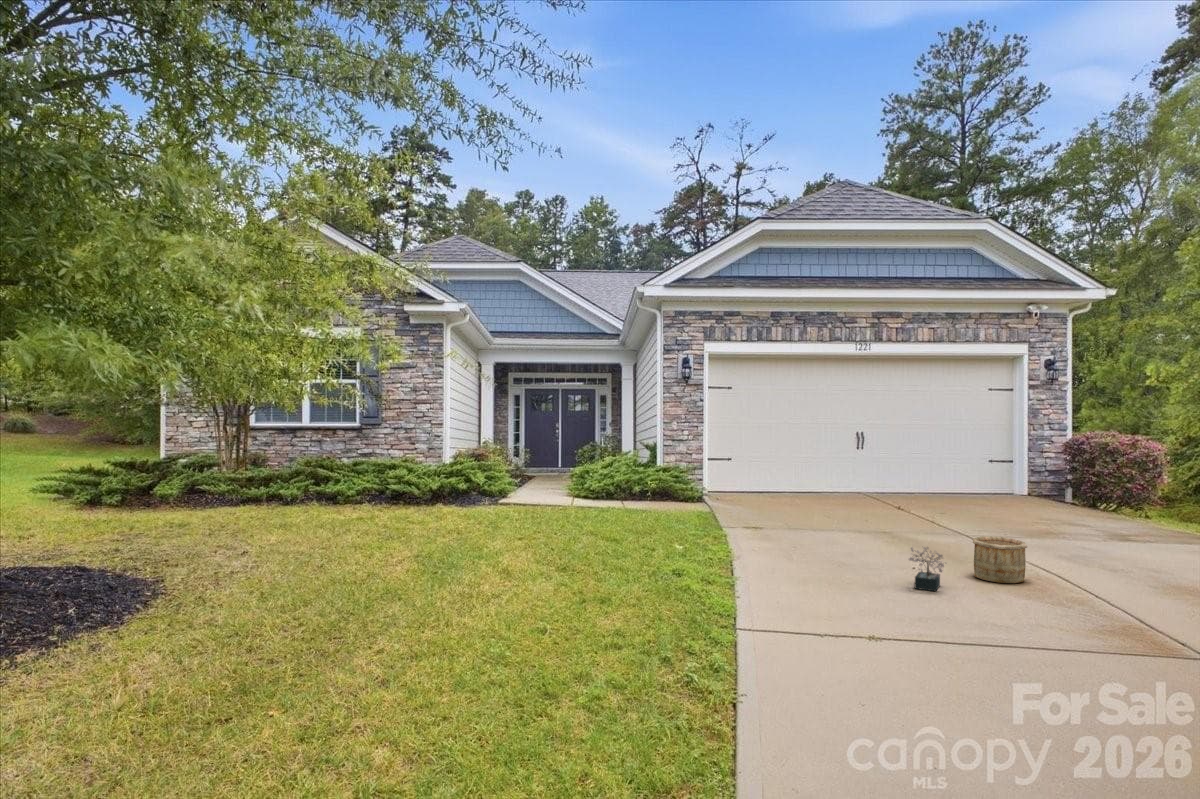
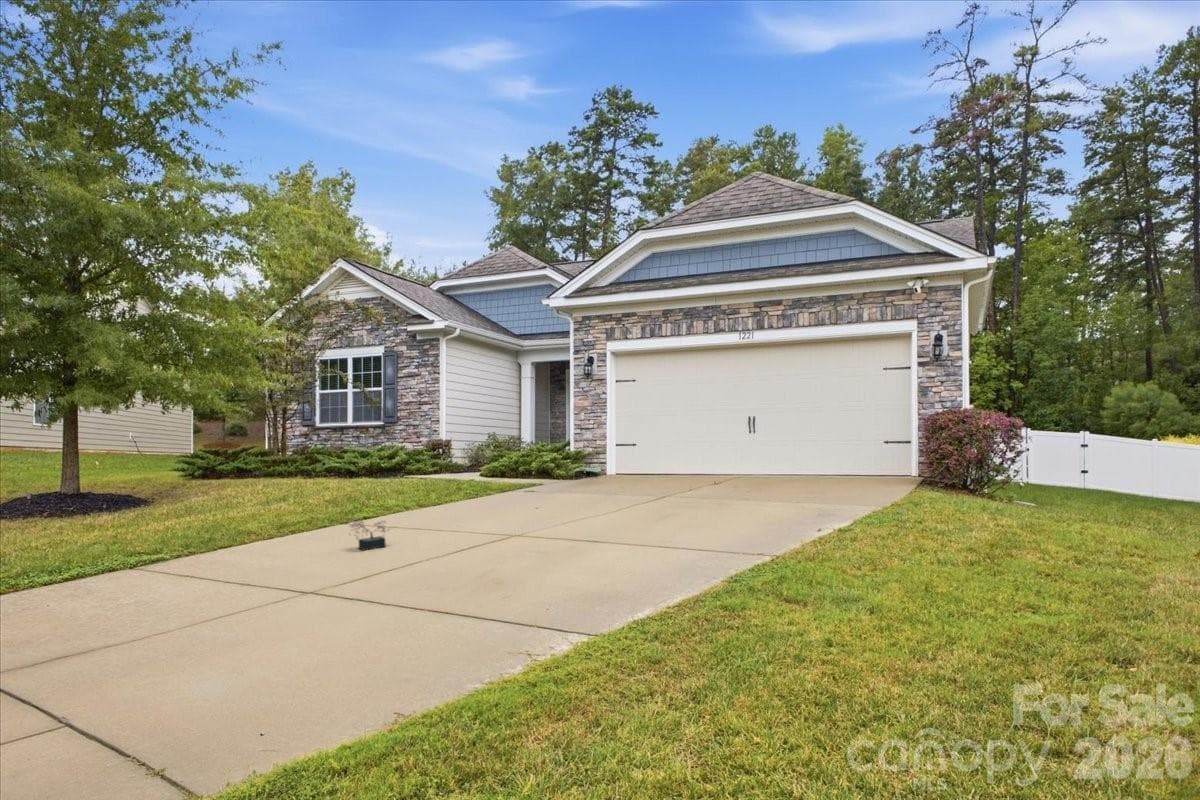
wooden bucket: present [973,536,1027,583] -> none [426,512,466,549]

